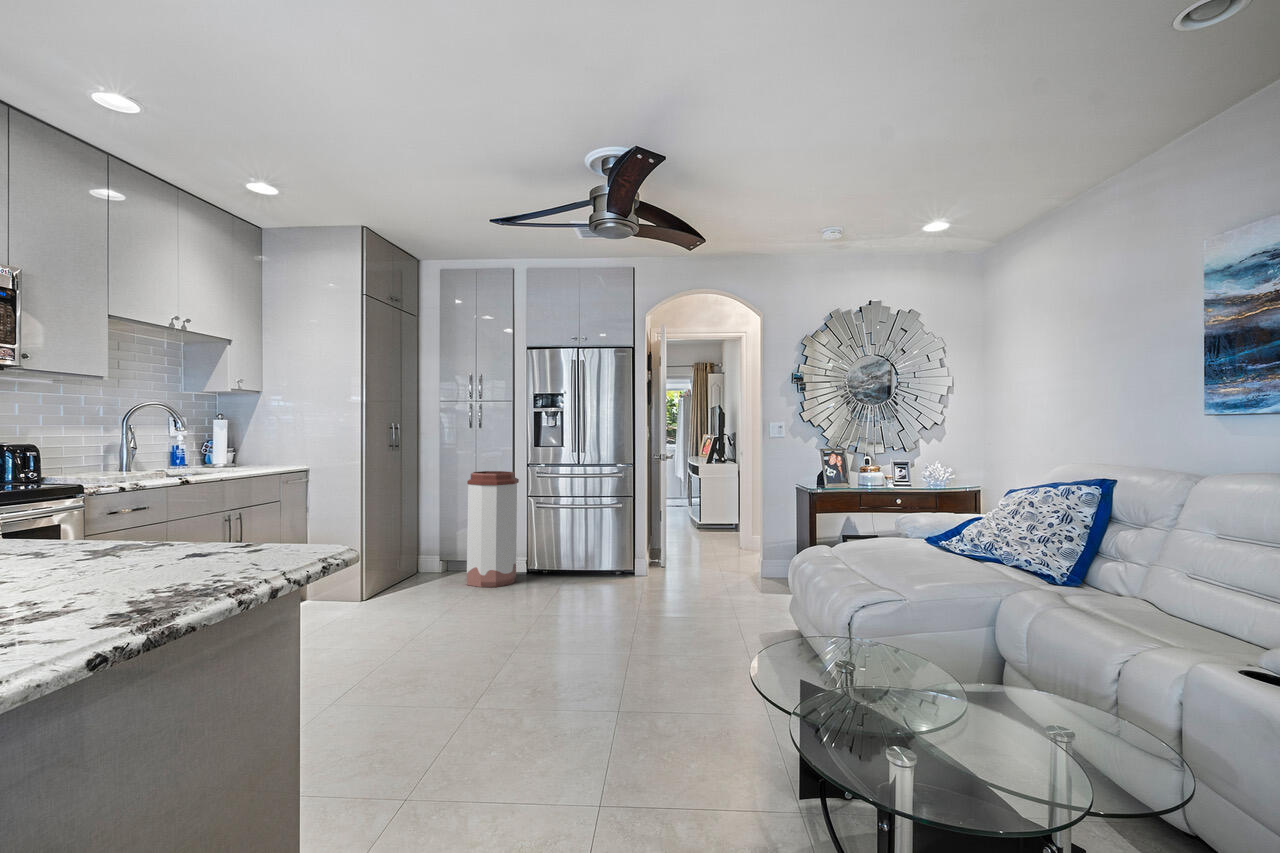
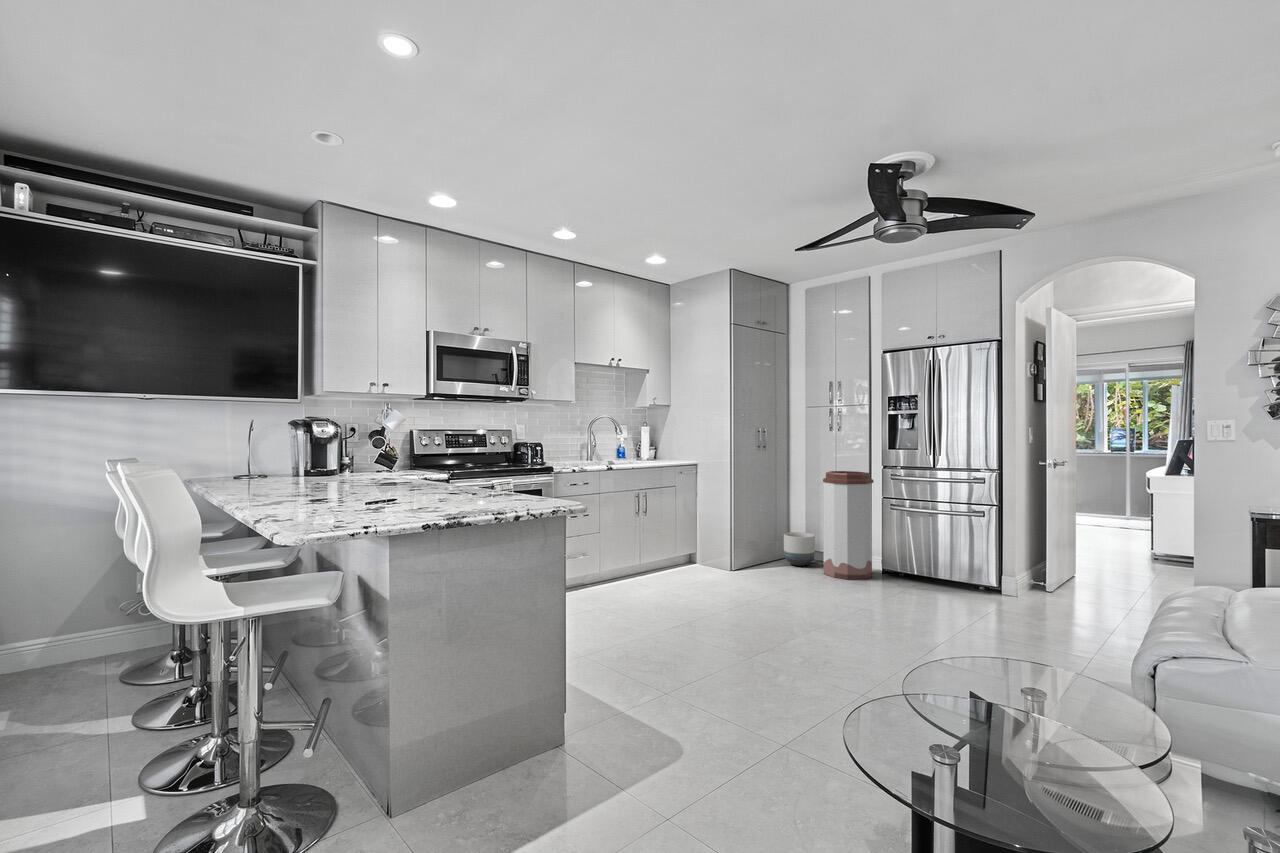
planter: none [415,542,451,580] -> present [784,532,815,566]

